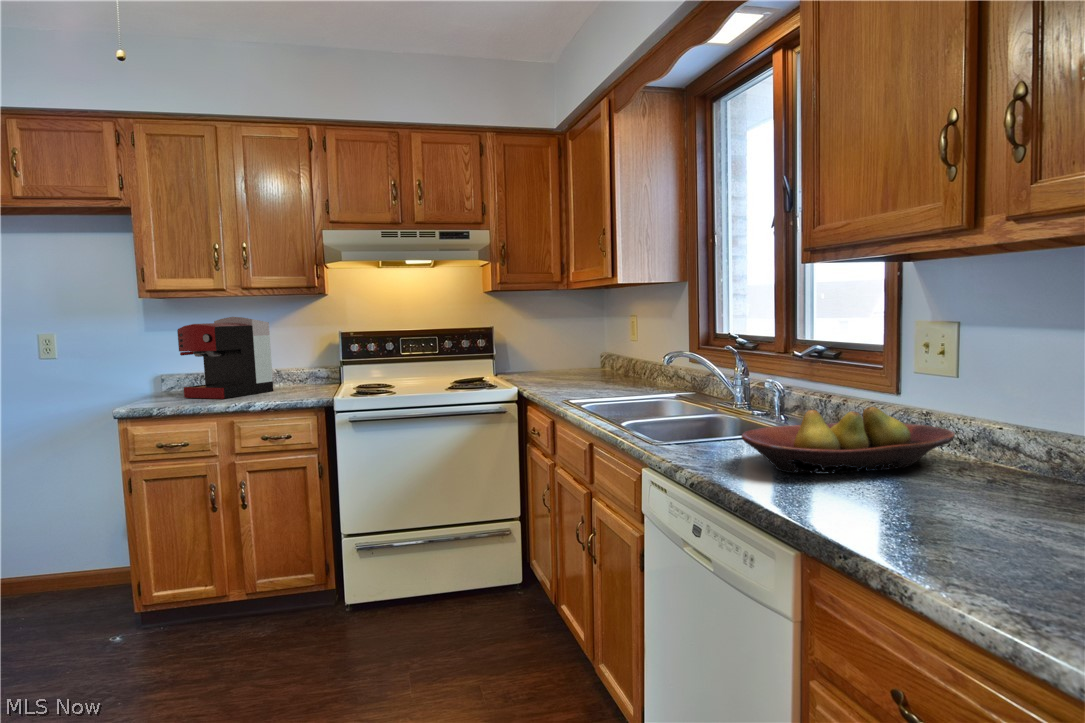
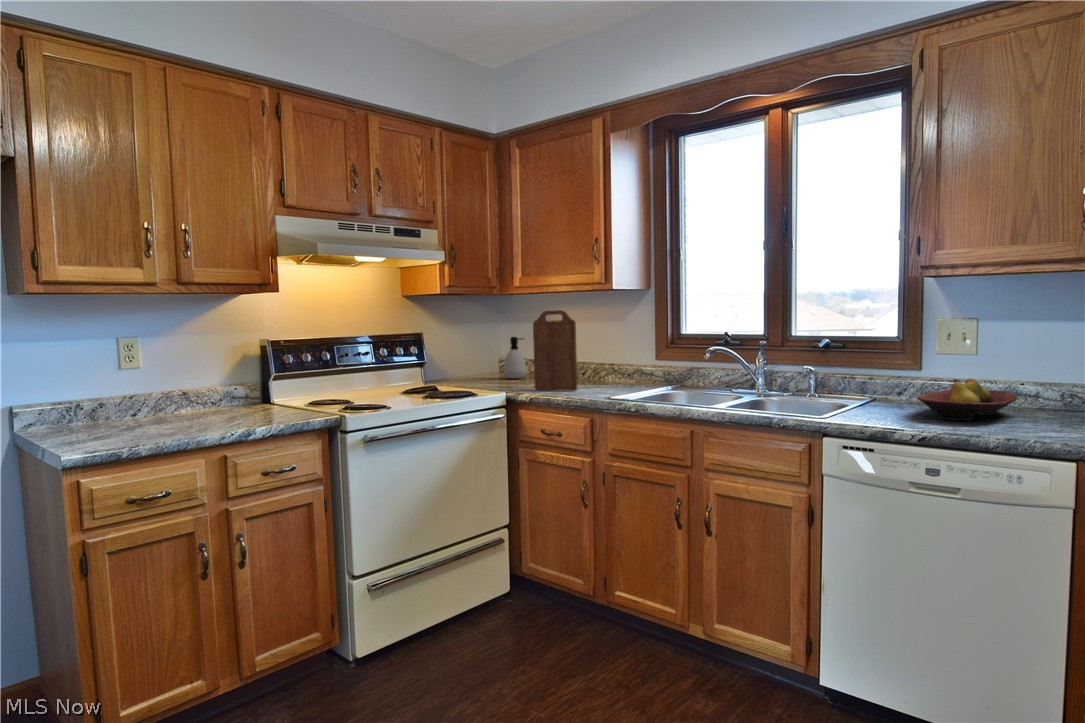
cutting board: none [547,302,576,388] -> present [533,310,577,391]
coffee maker: present [177,317,273,399] -> none [92,319,213,433]
soap dispenser: none [578,328,601,371] -> present [504,337,526,379]

